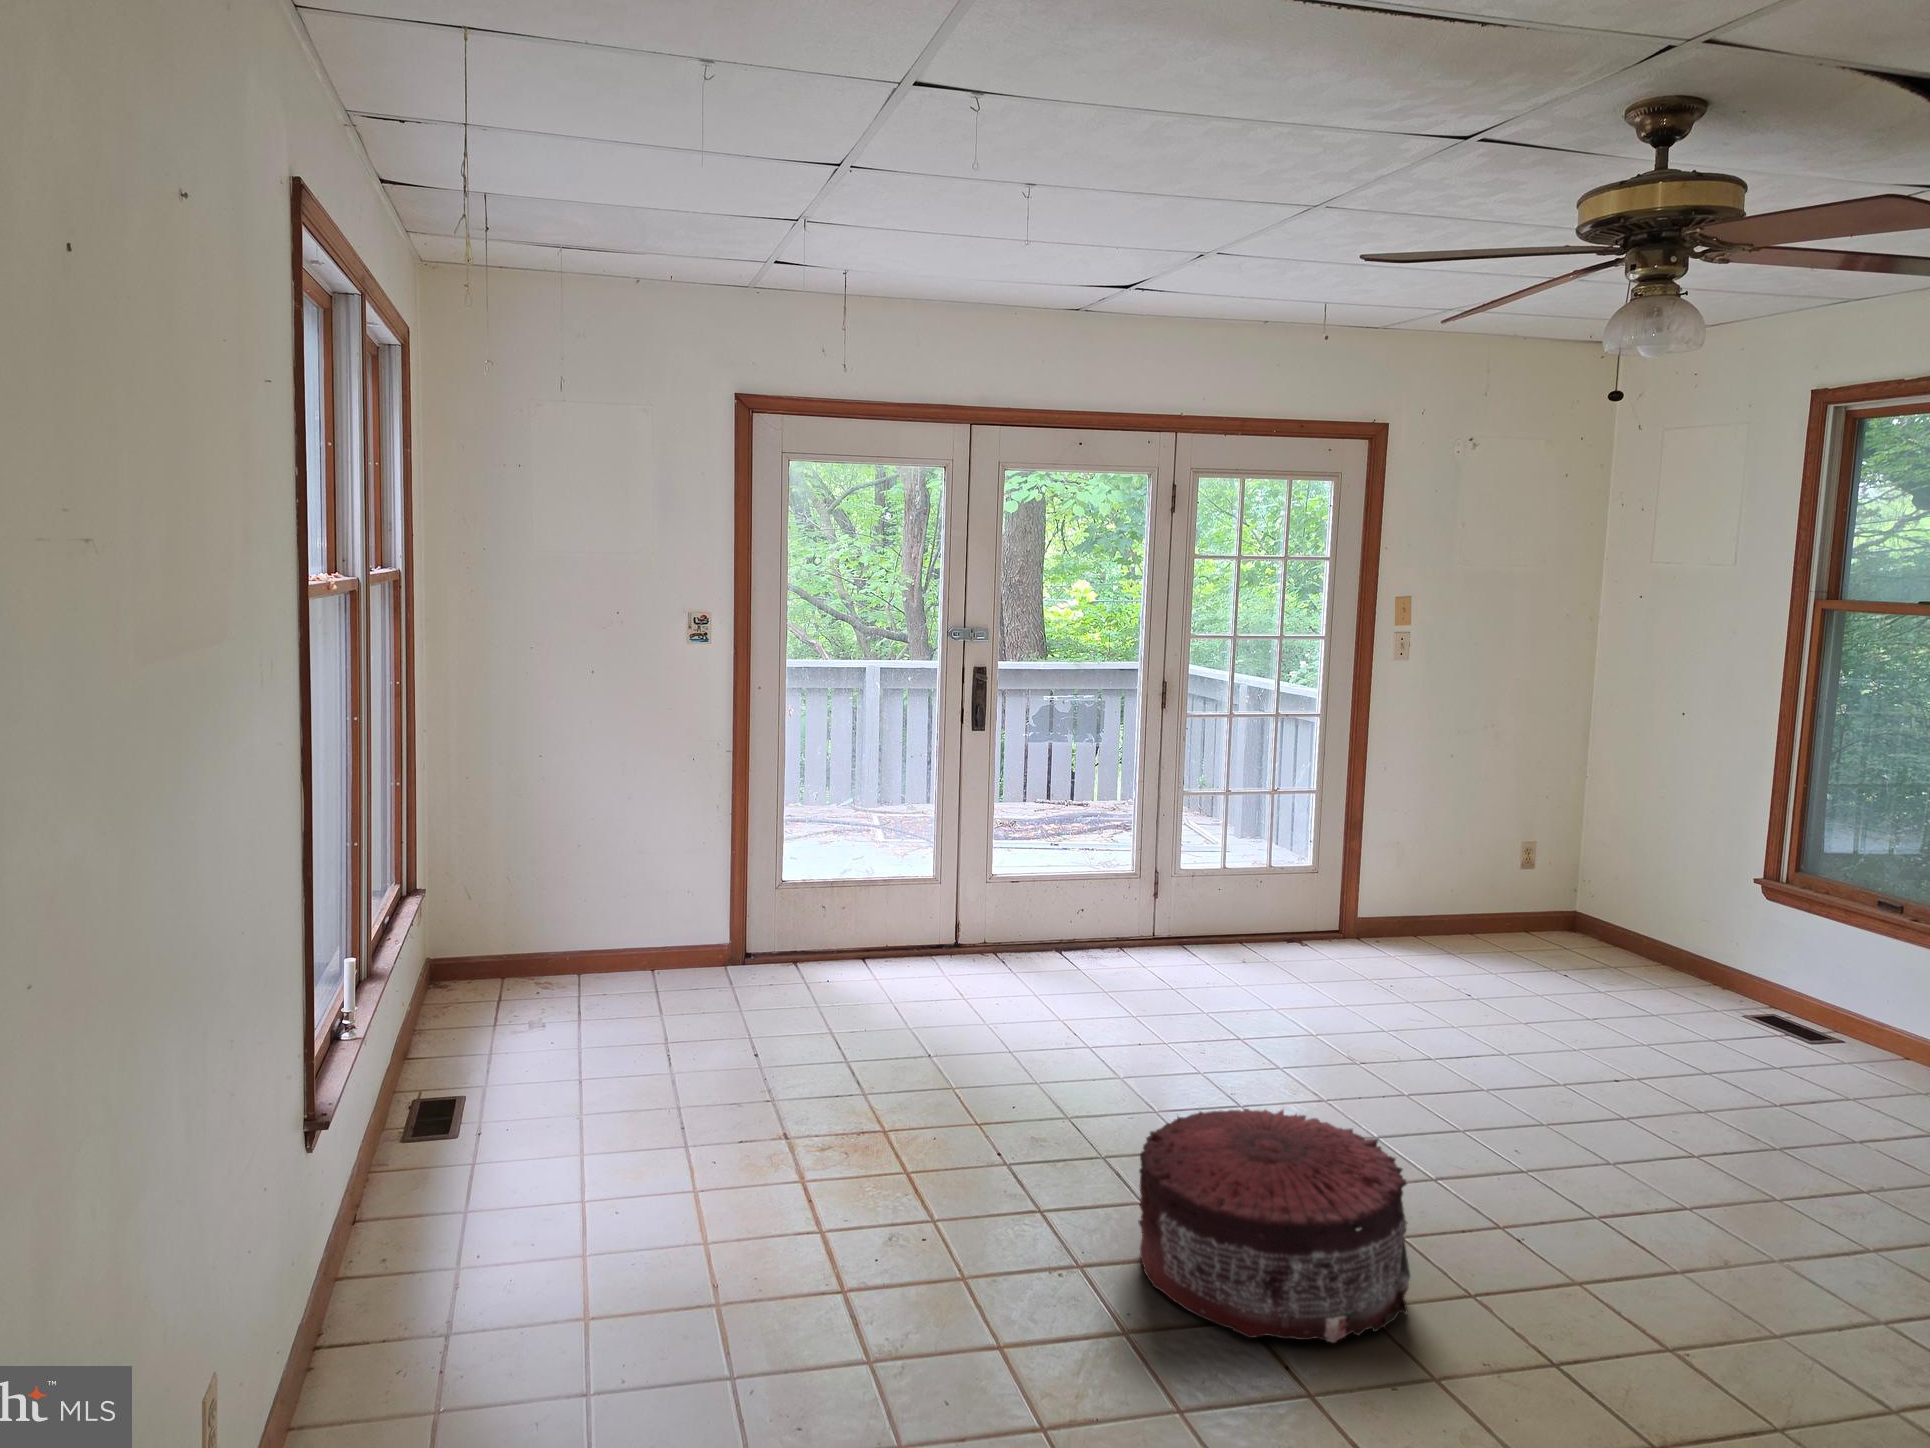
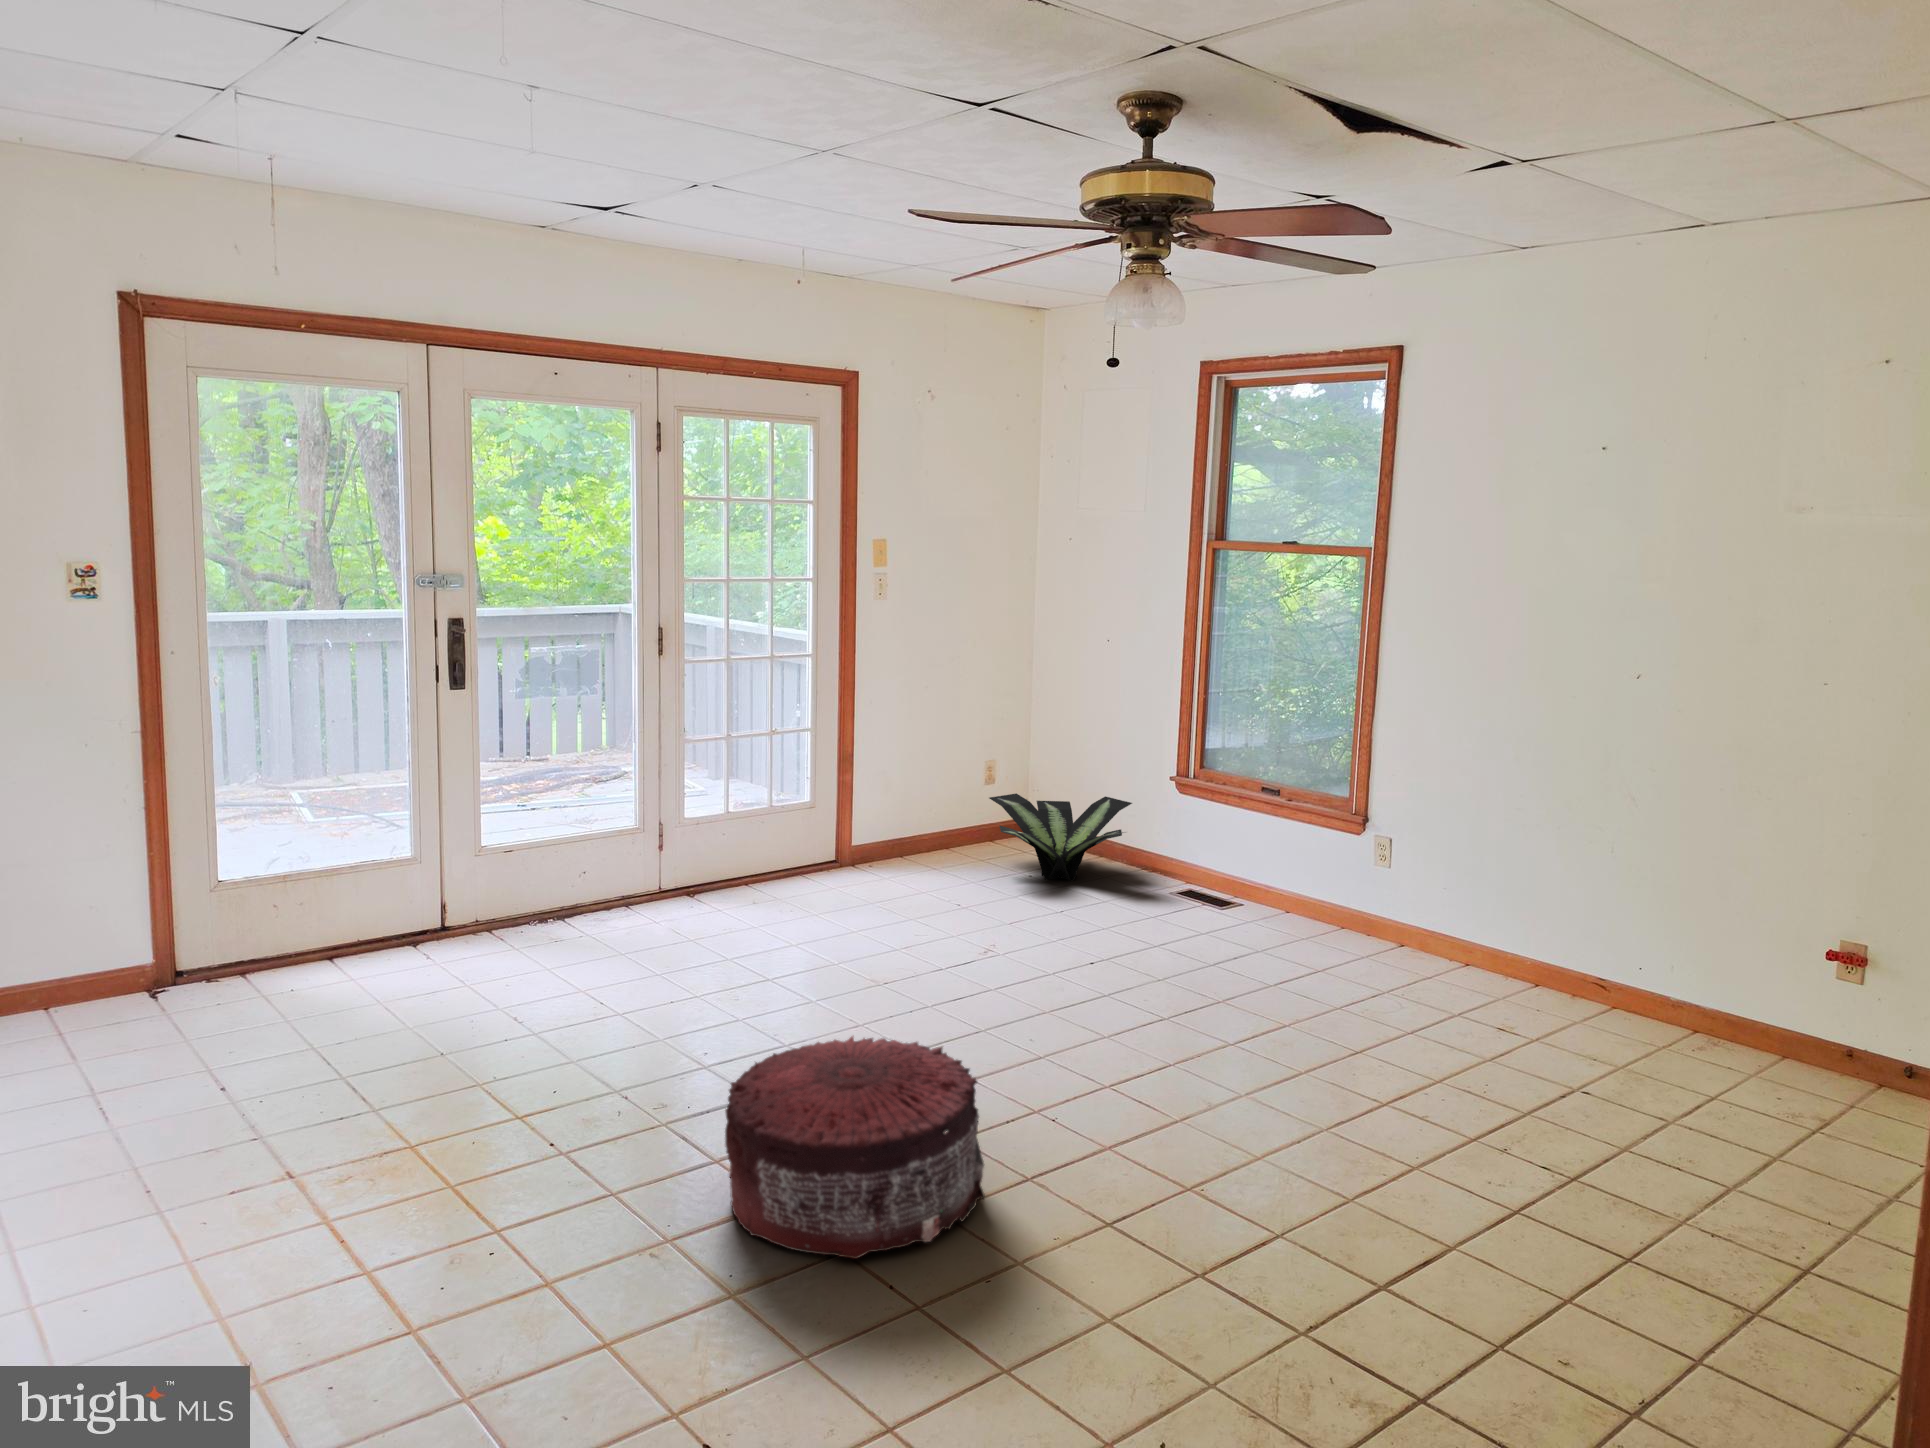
potted plant: none [1517,881,1703,989] -> present [989,793,1132,881]

